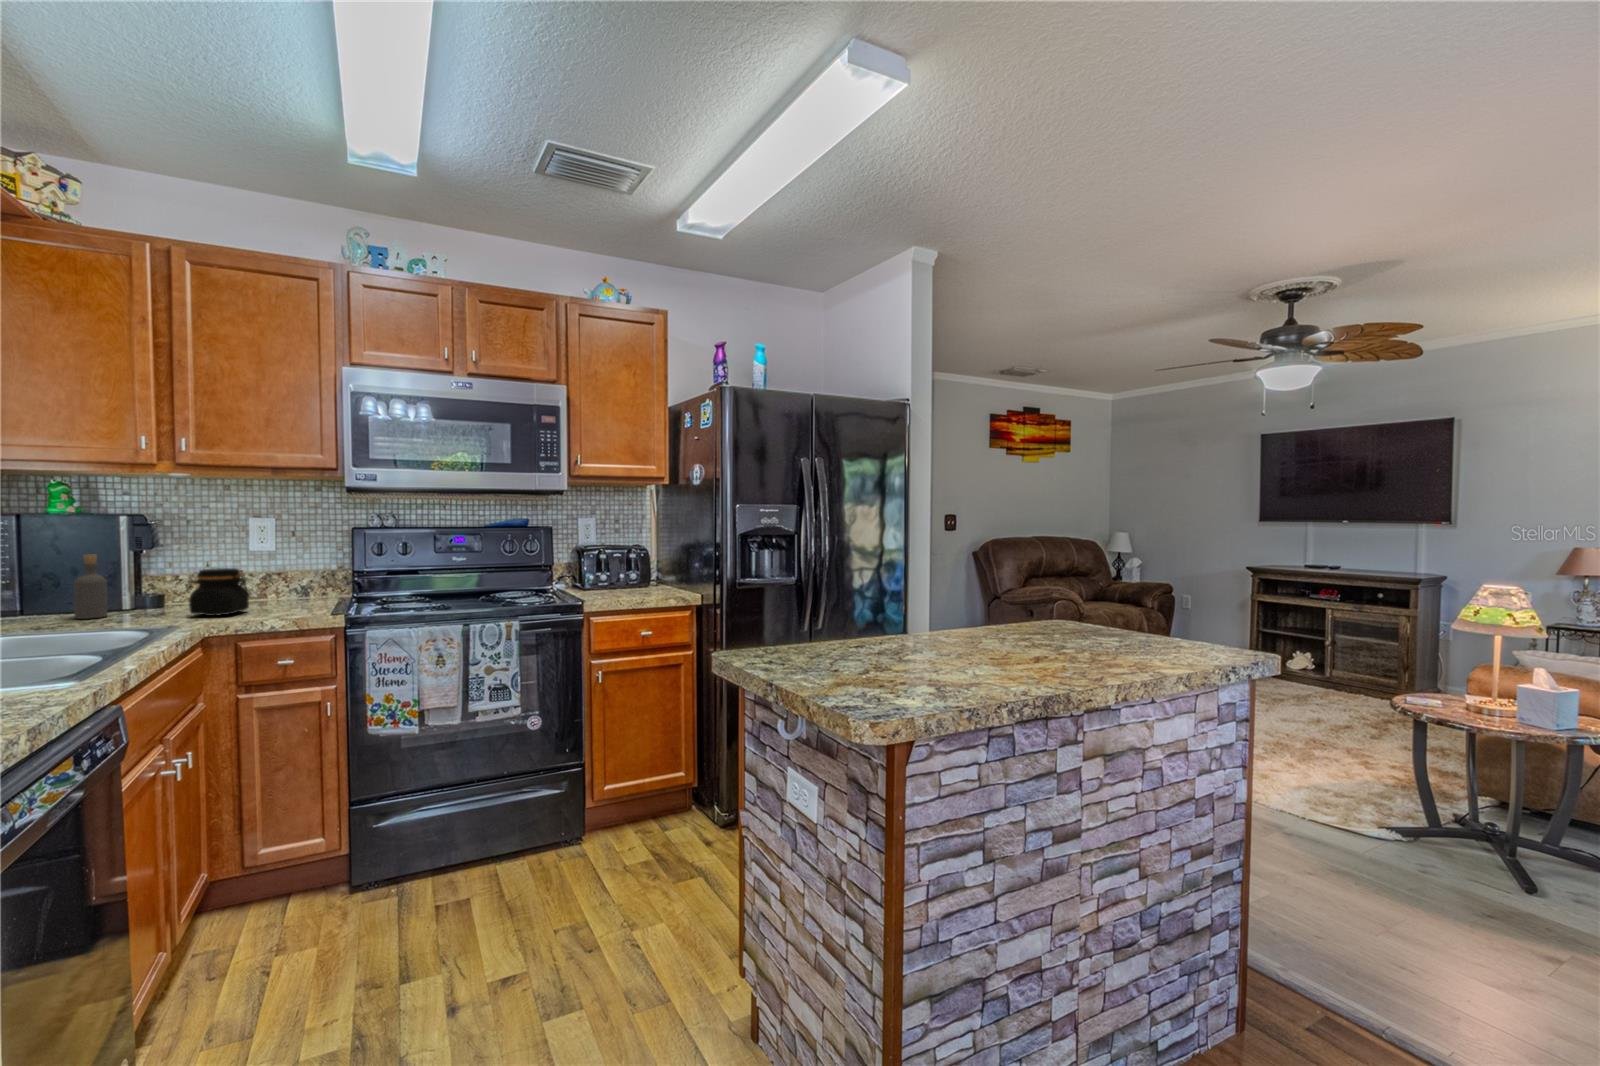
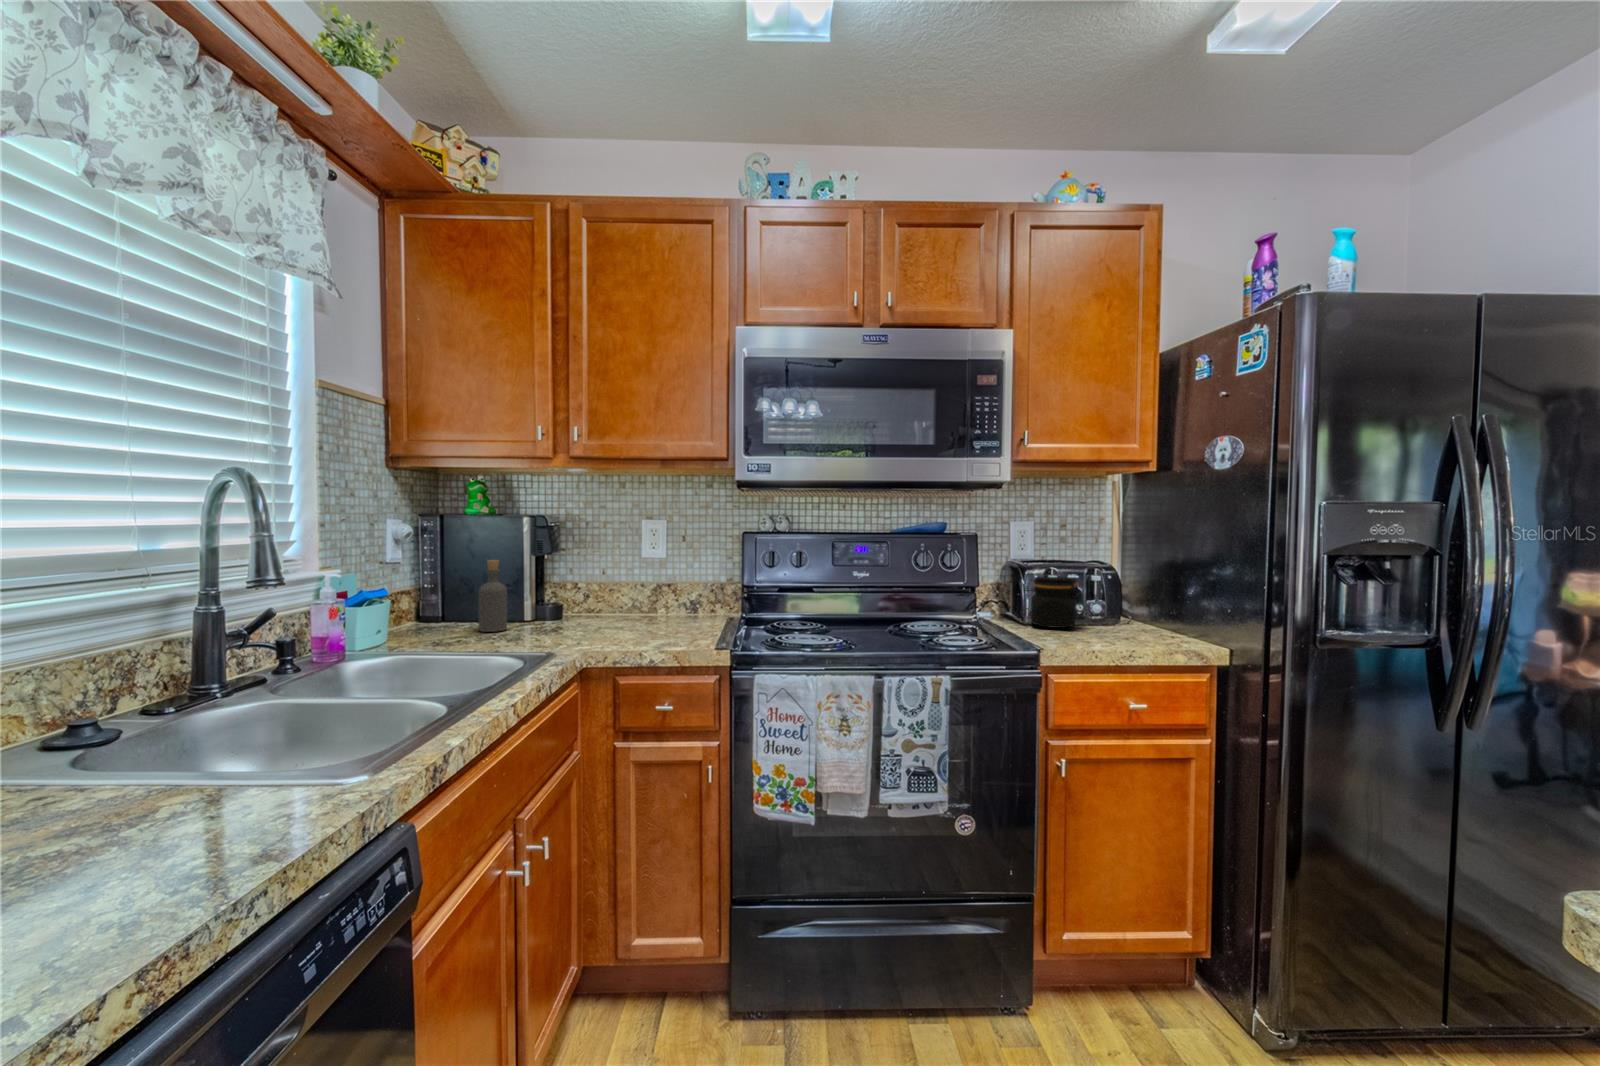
jar: present [188,568,249,616] -> present [1025,577,1080,628]

